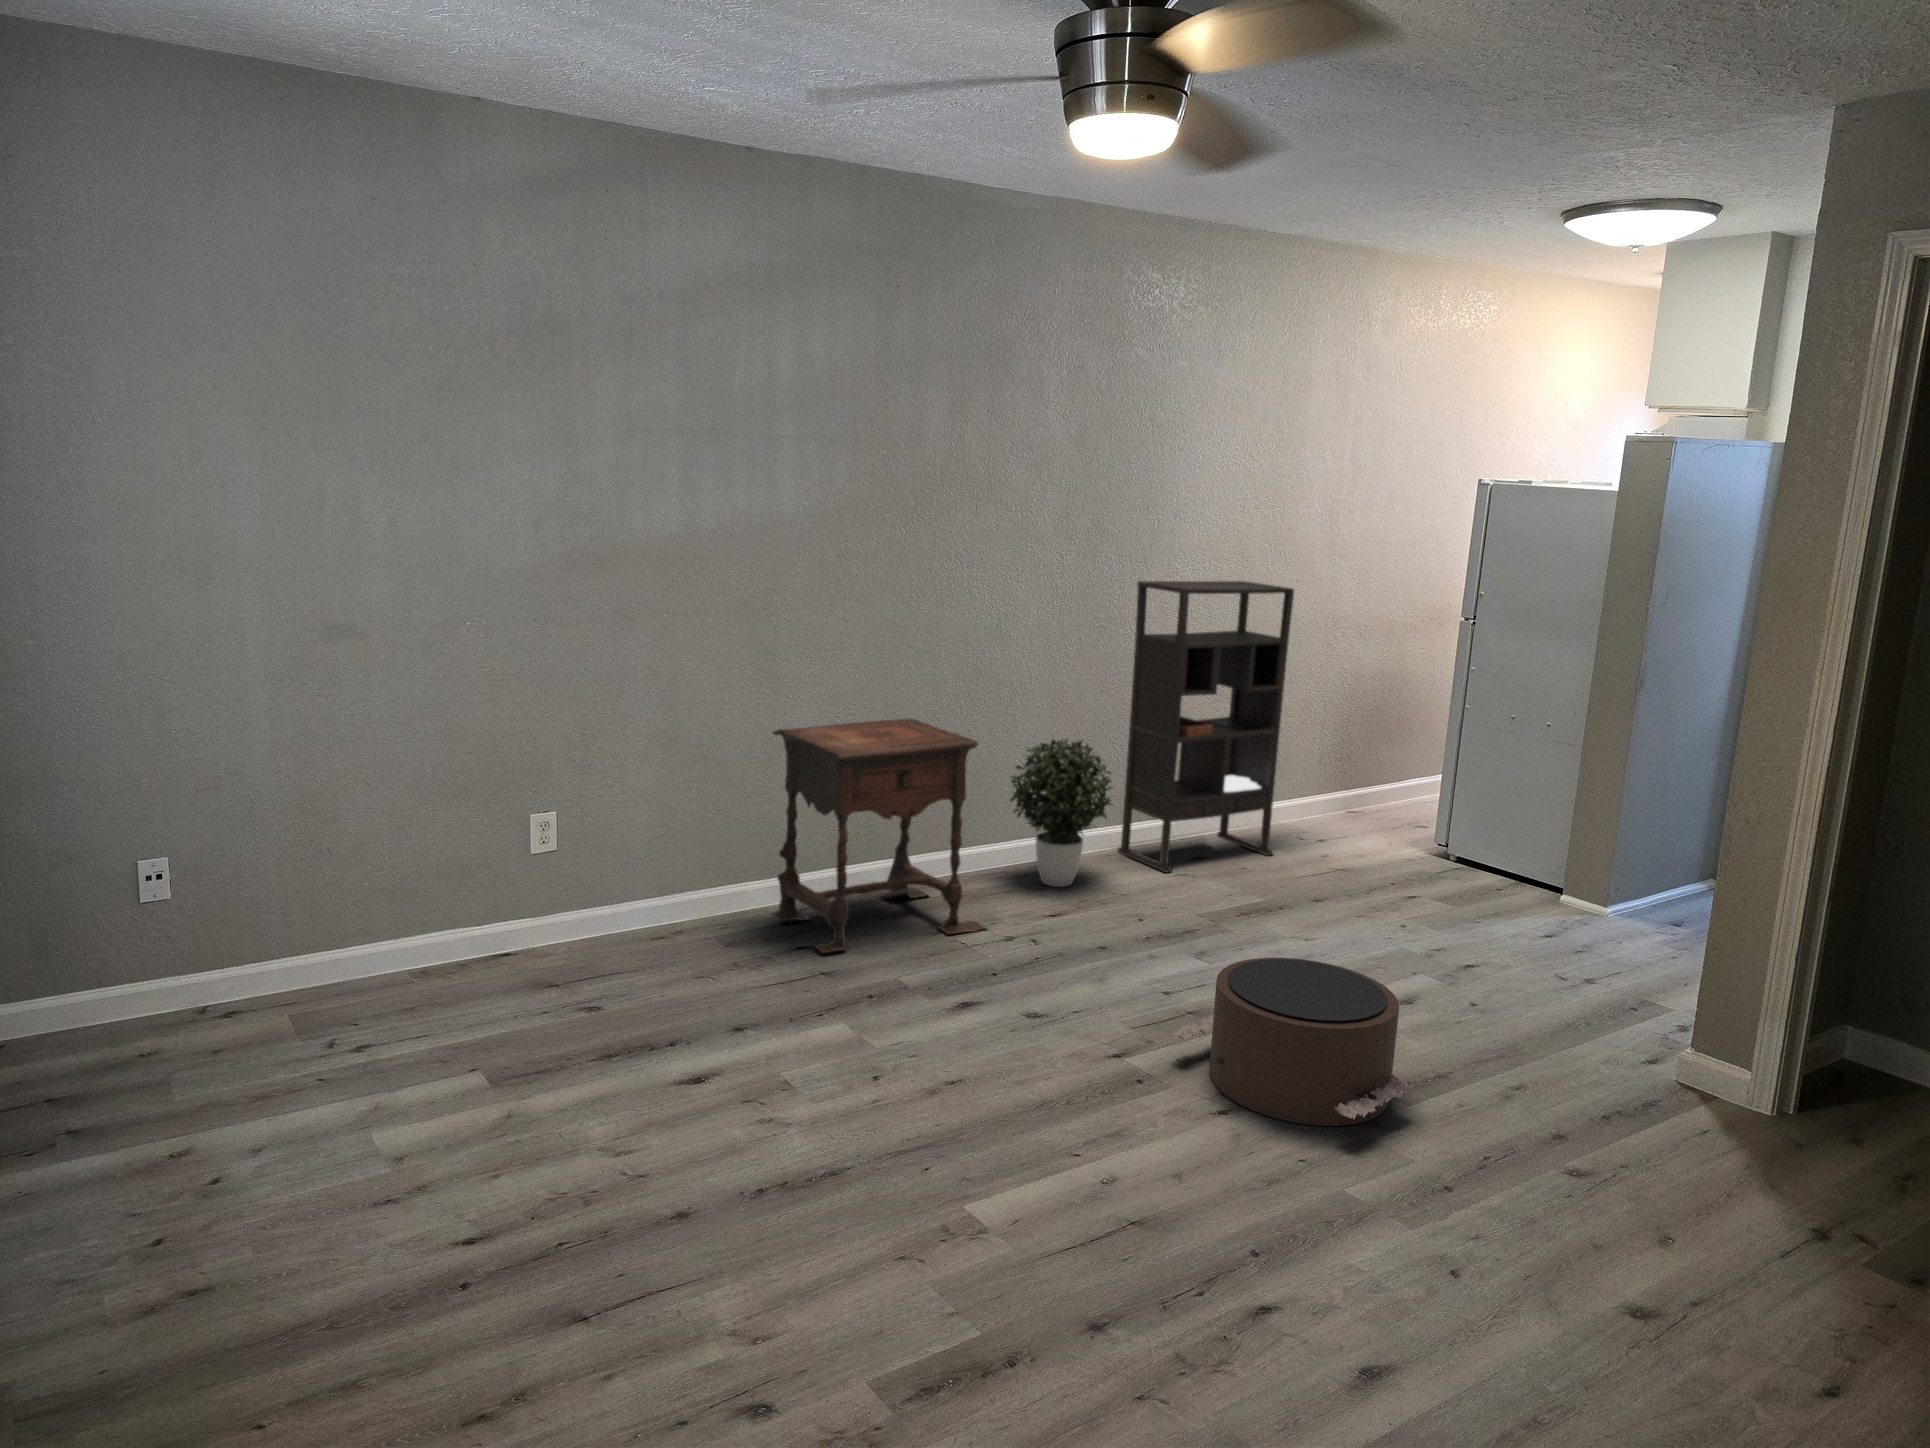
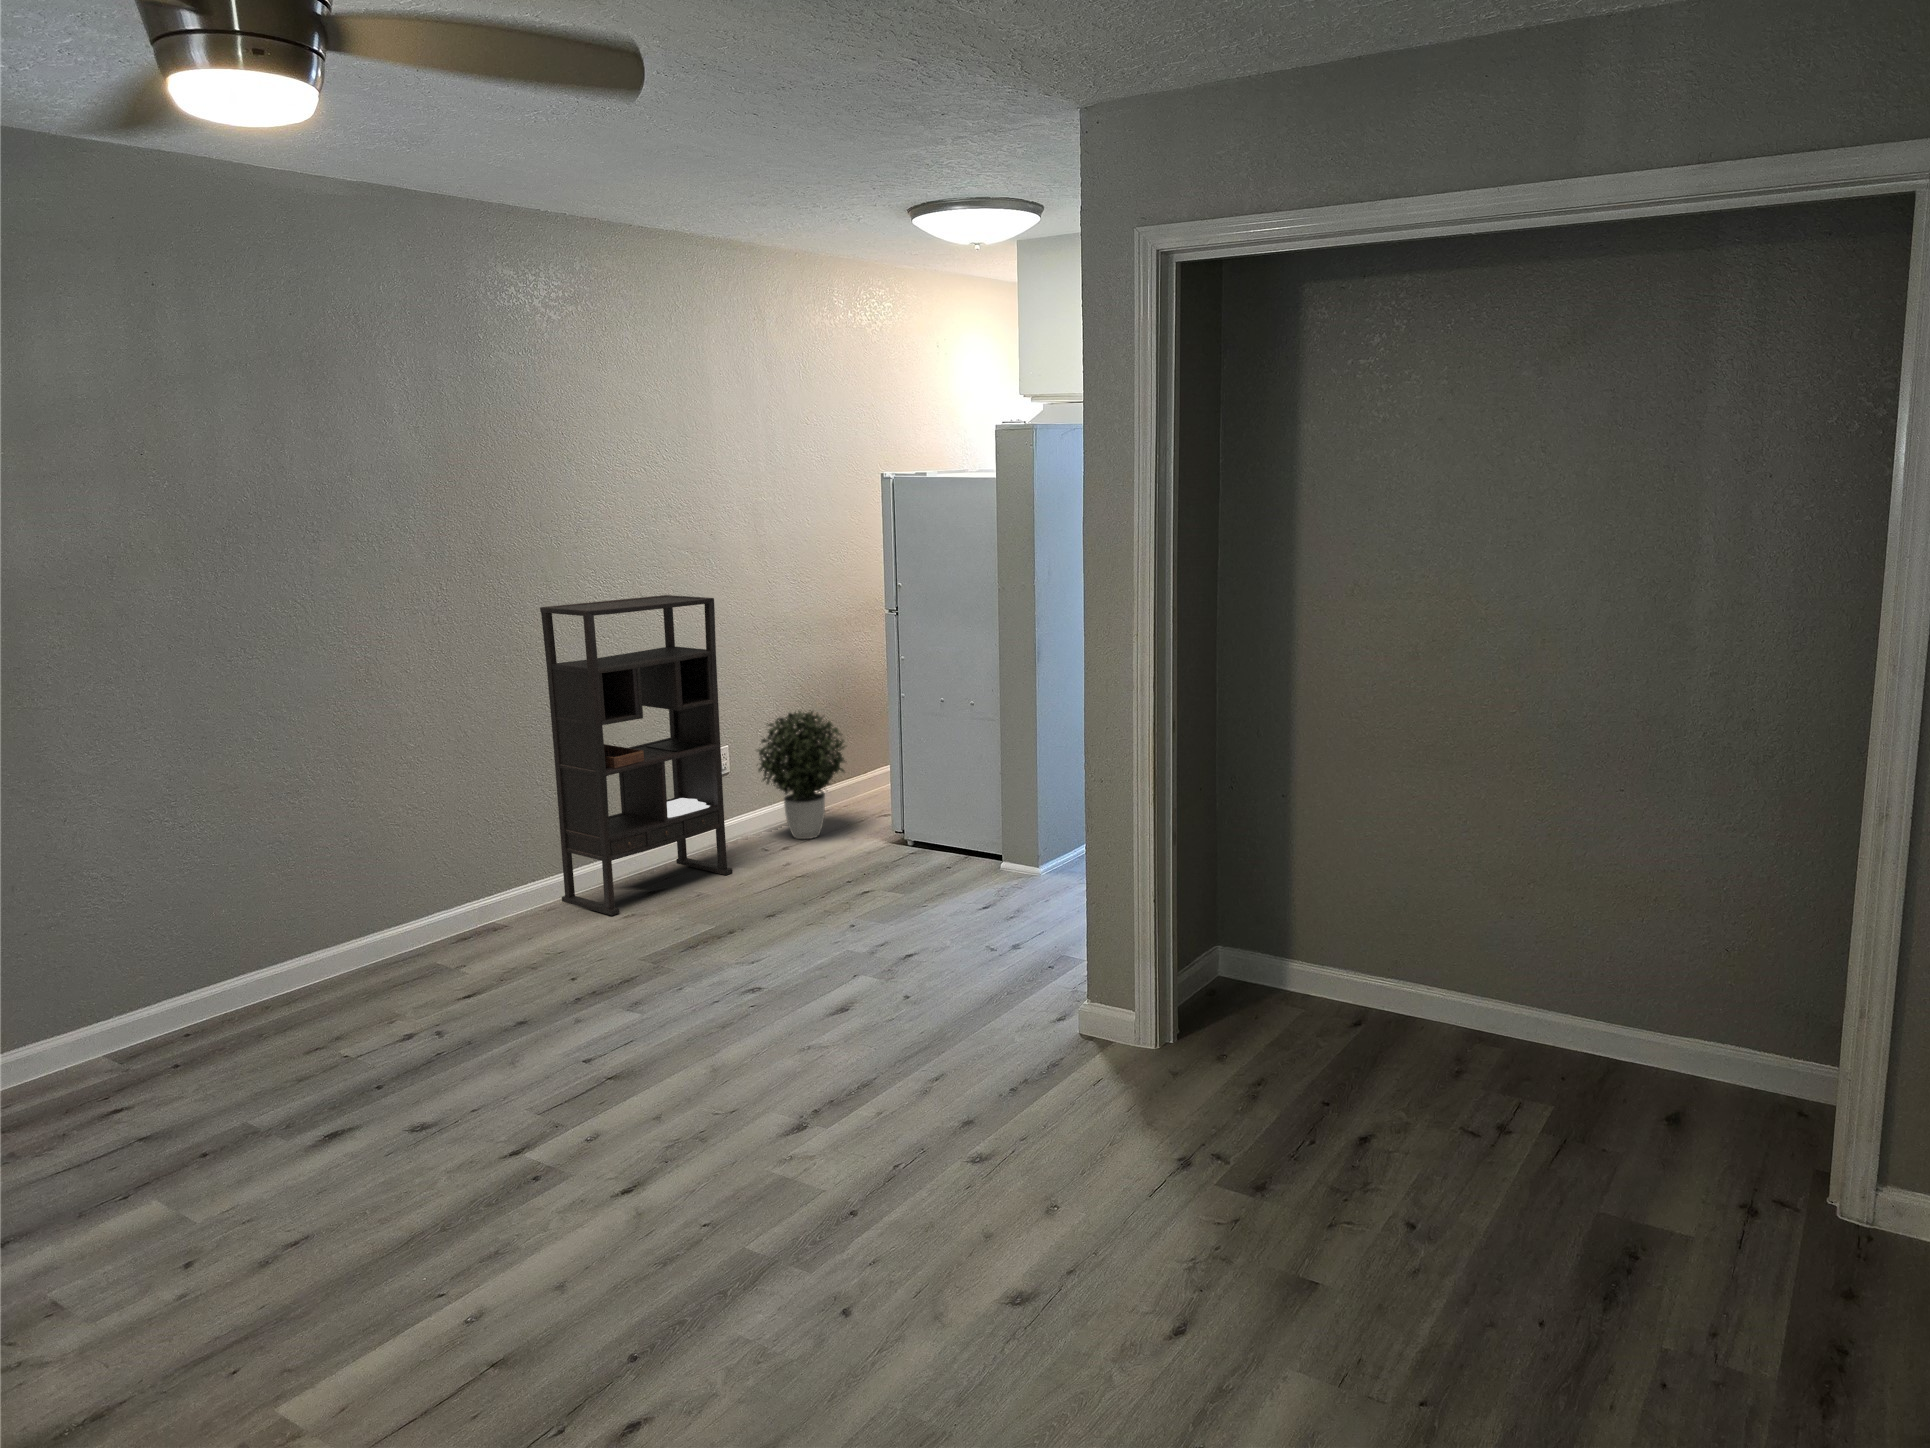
side table: present [771,718,986,953] -> none [47,799,385,1111]
potted plant: present [1010,739,1113,887] -> present [757,711,845,839]
pouf: present [1173,958,1413,1126] -> none [574,996,827,1183]

